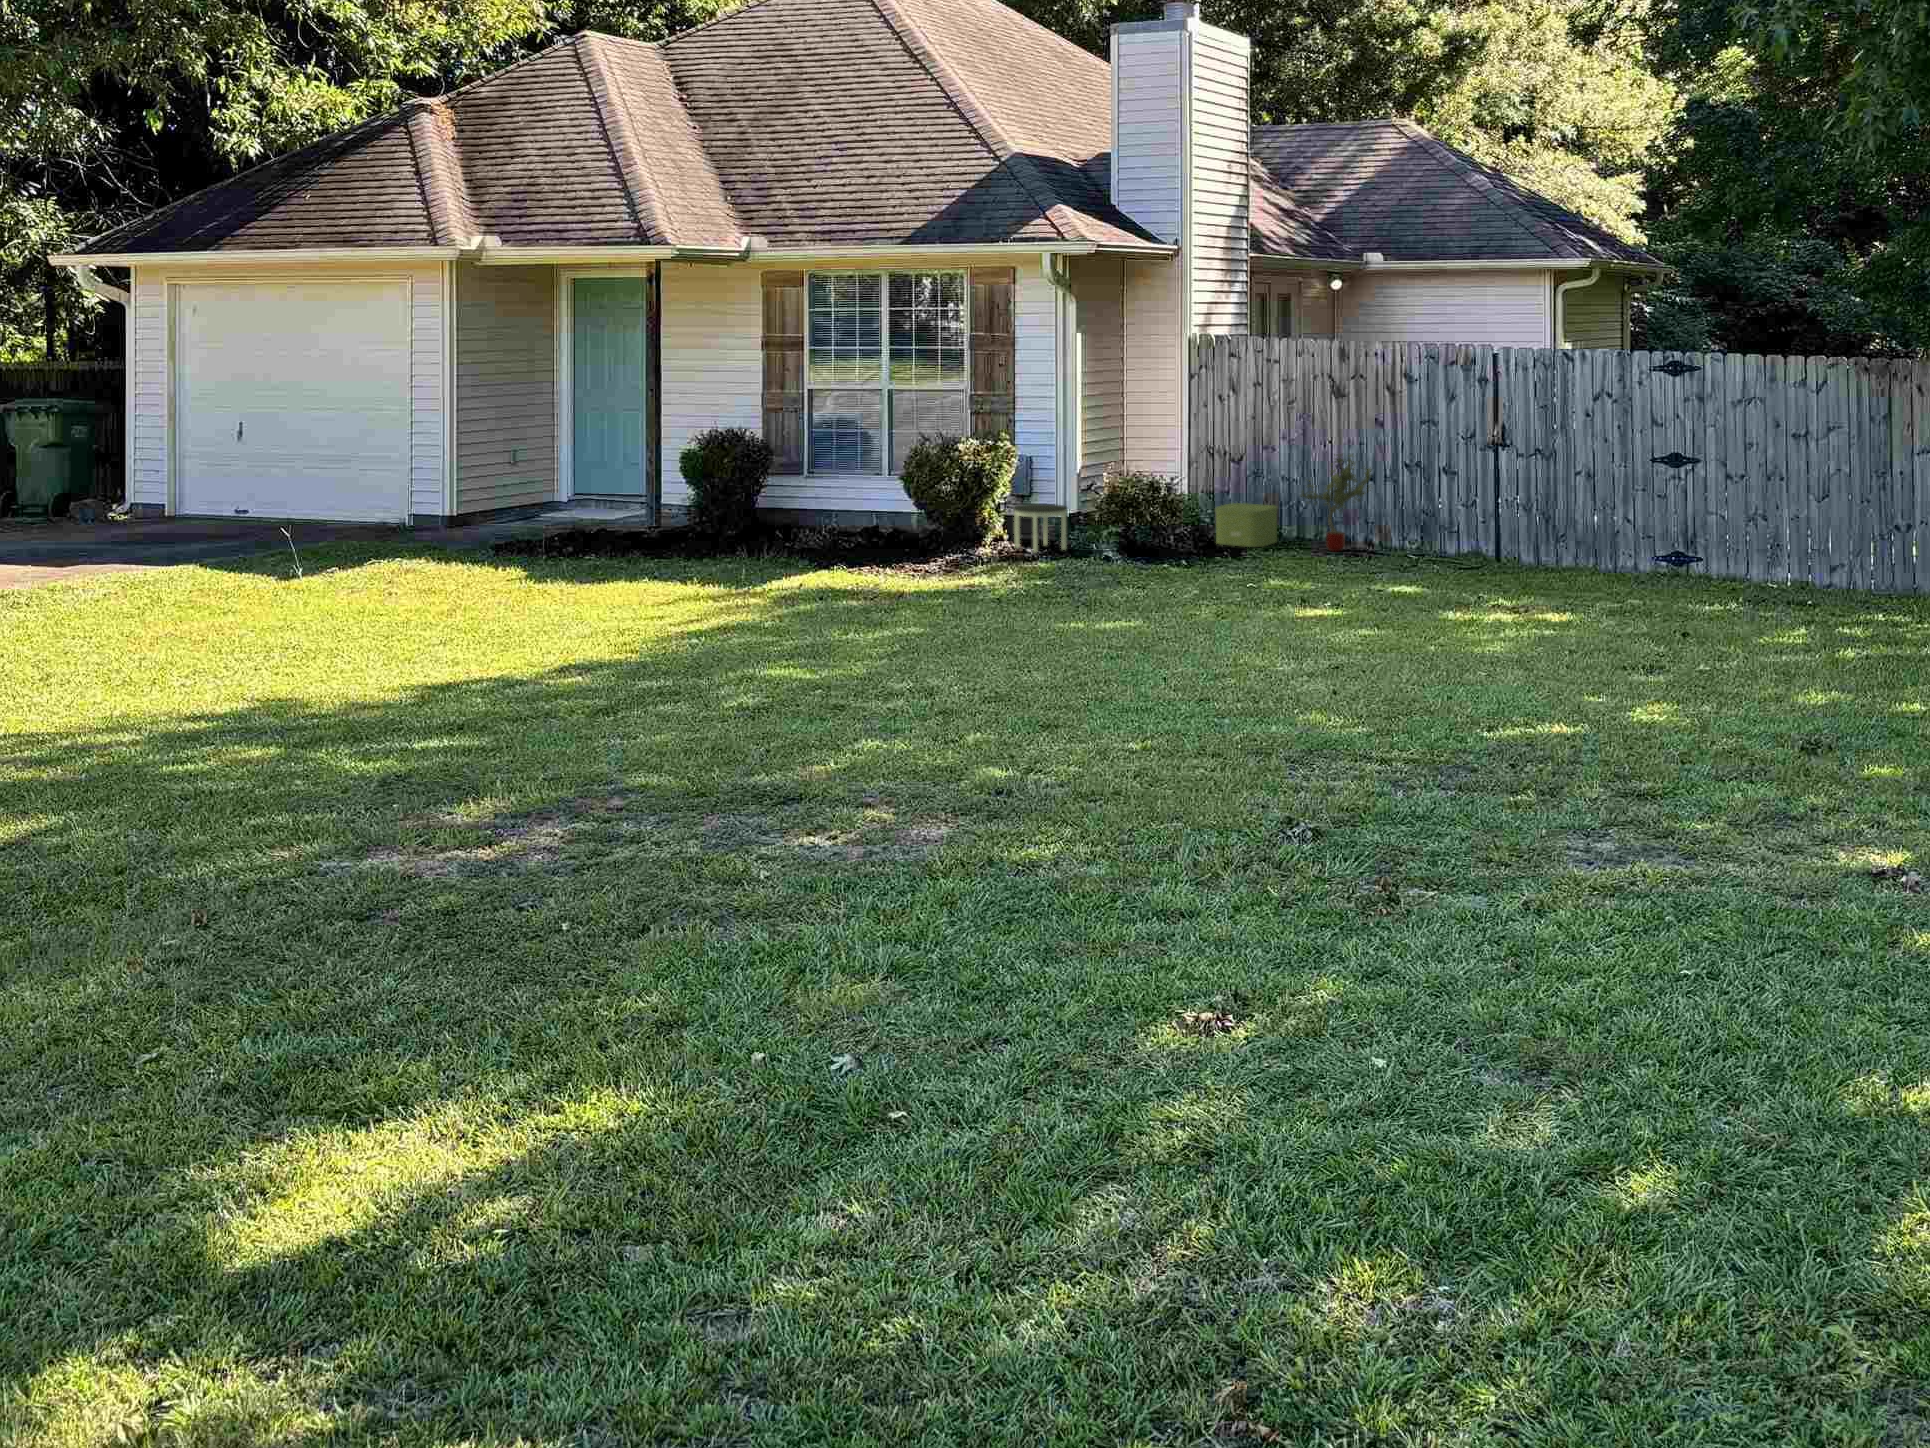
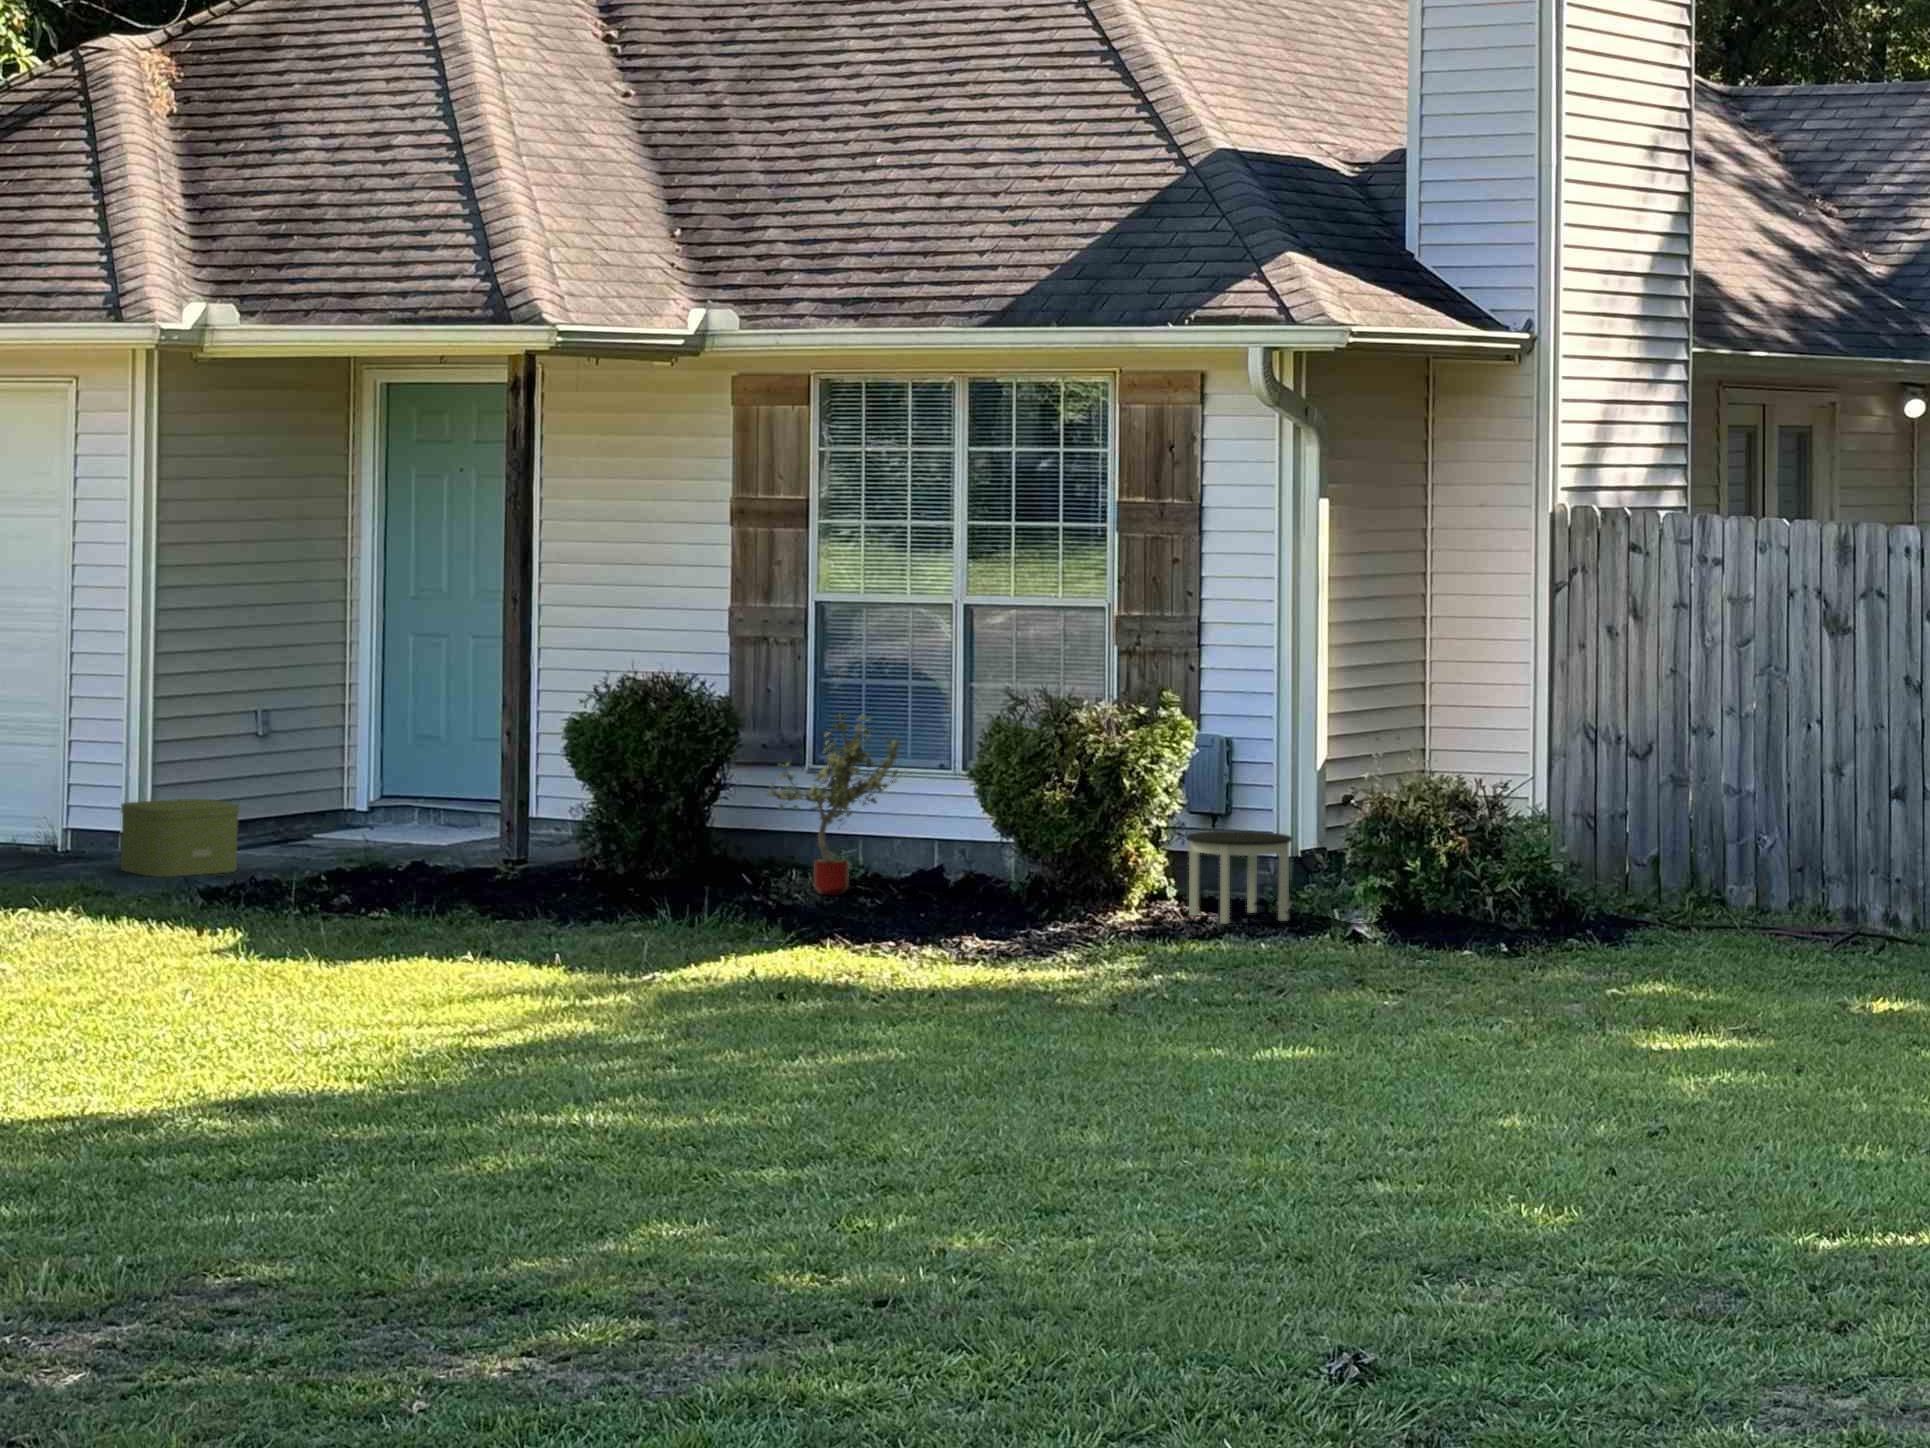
potted tree: present [1300,454,1371,552] -> present [768,714,901,895]
storage box: present [1215,503,1277,547] -> present [121,799,239,877]

